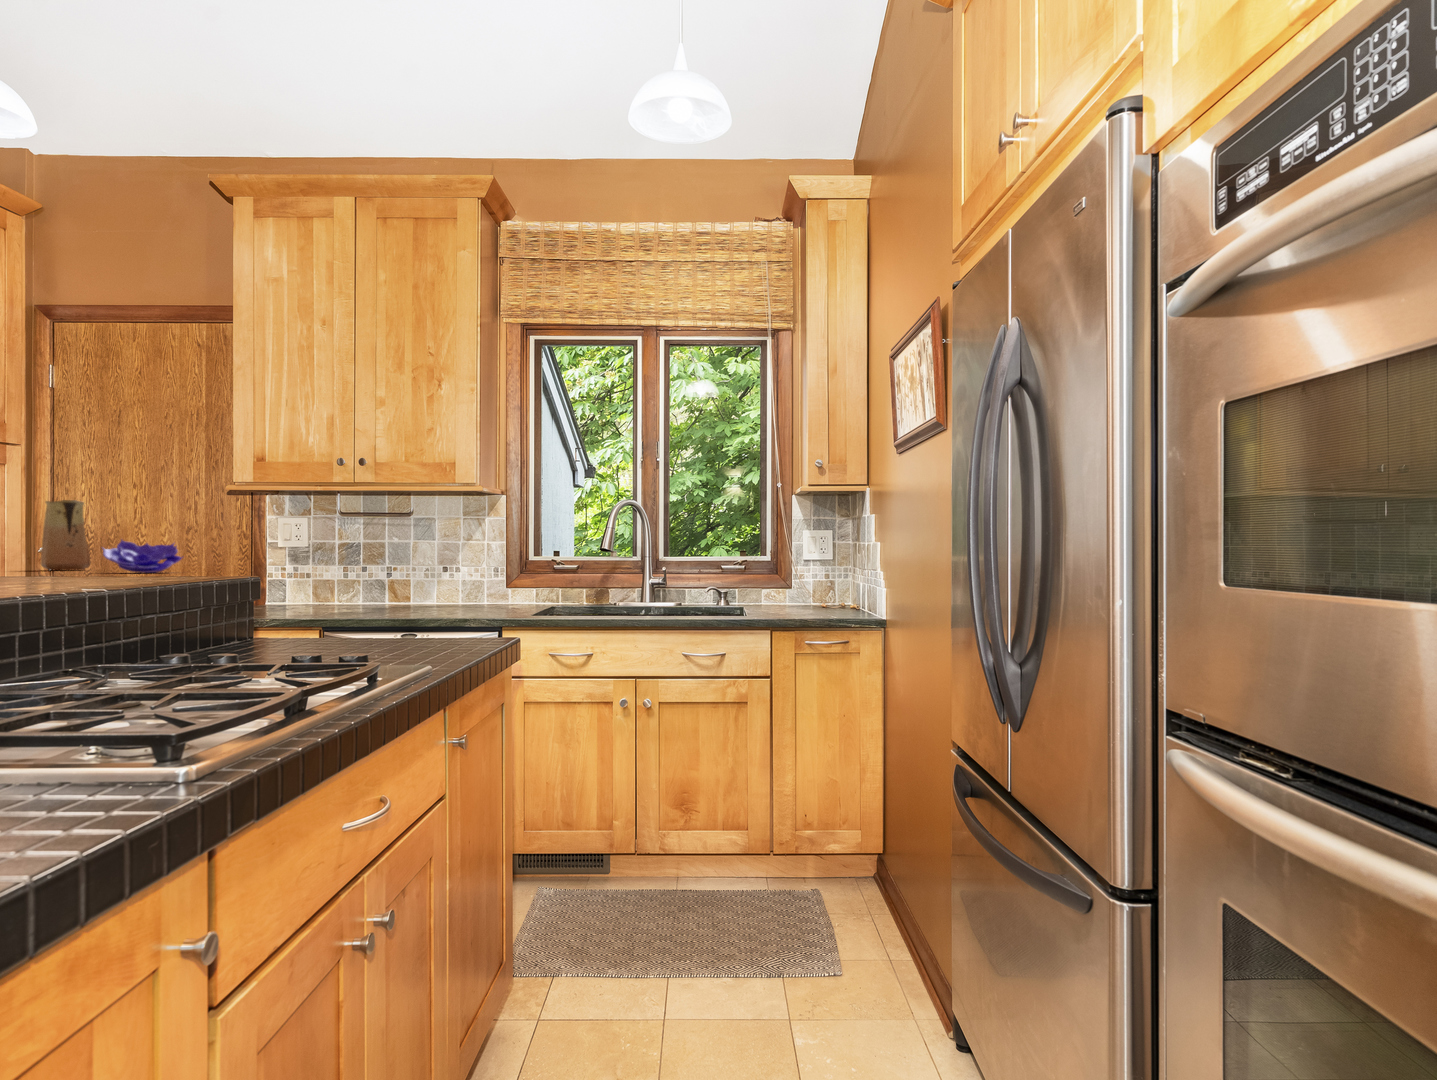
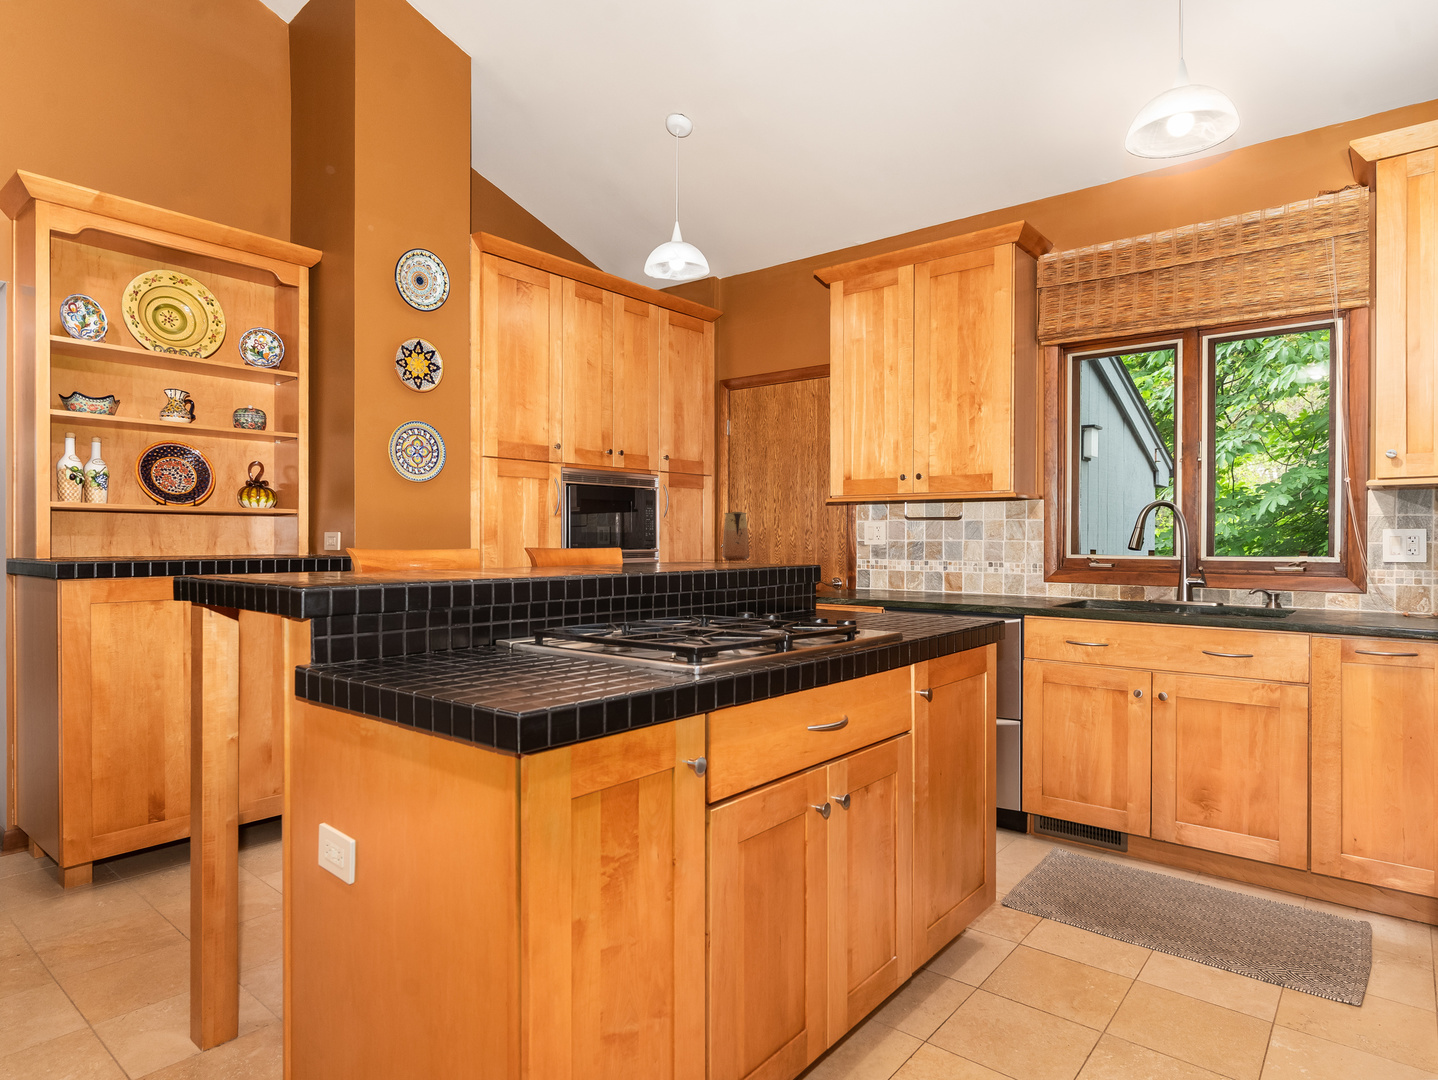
decorative bowl: present [102,540,182,573] -> none [752,538,800,562]

